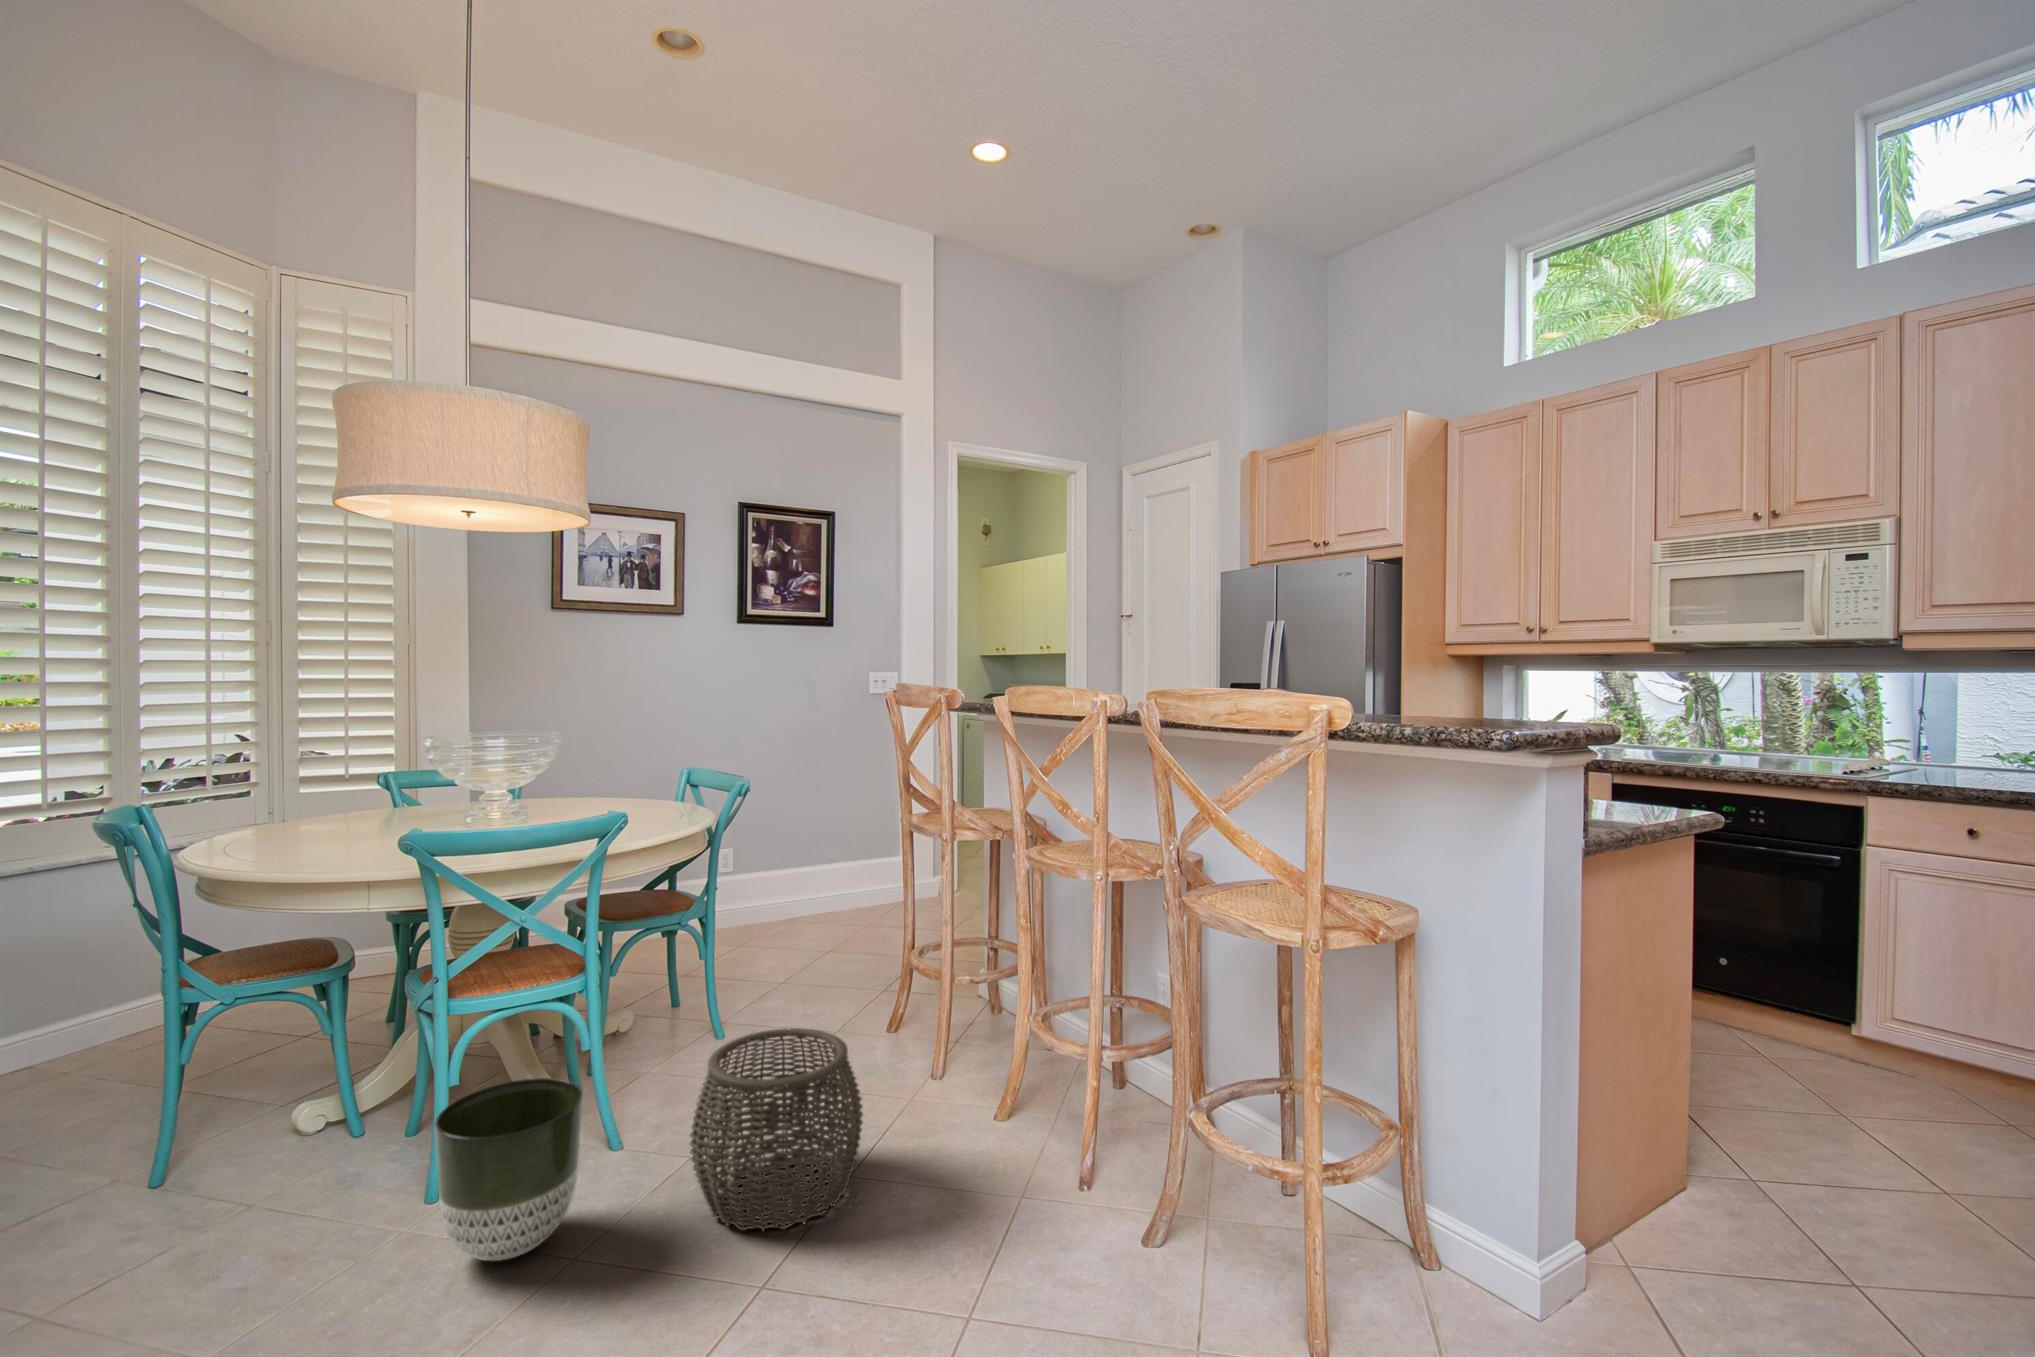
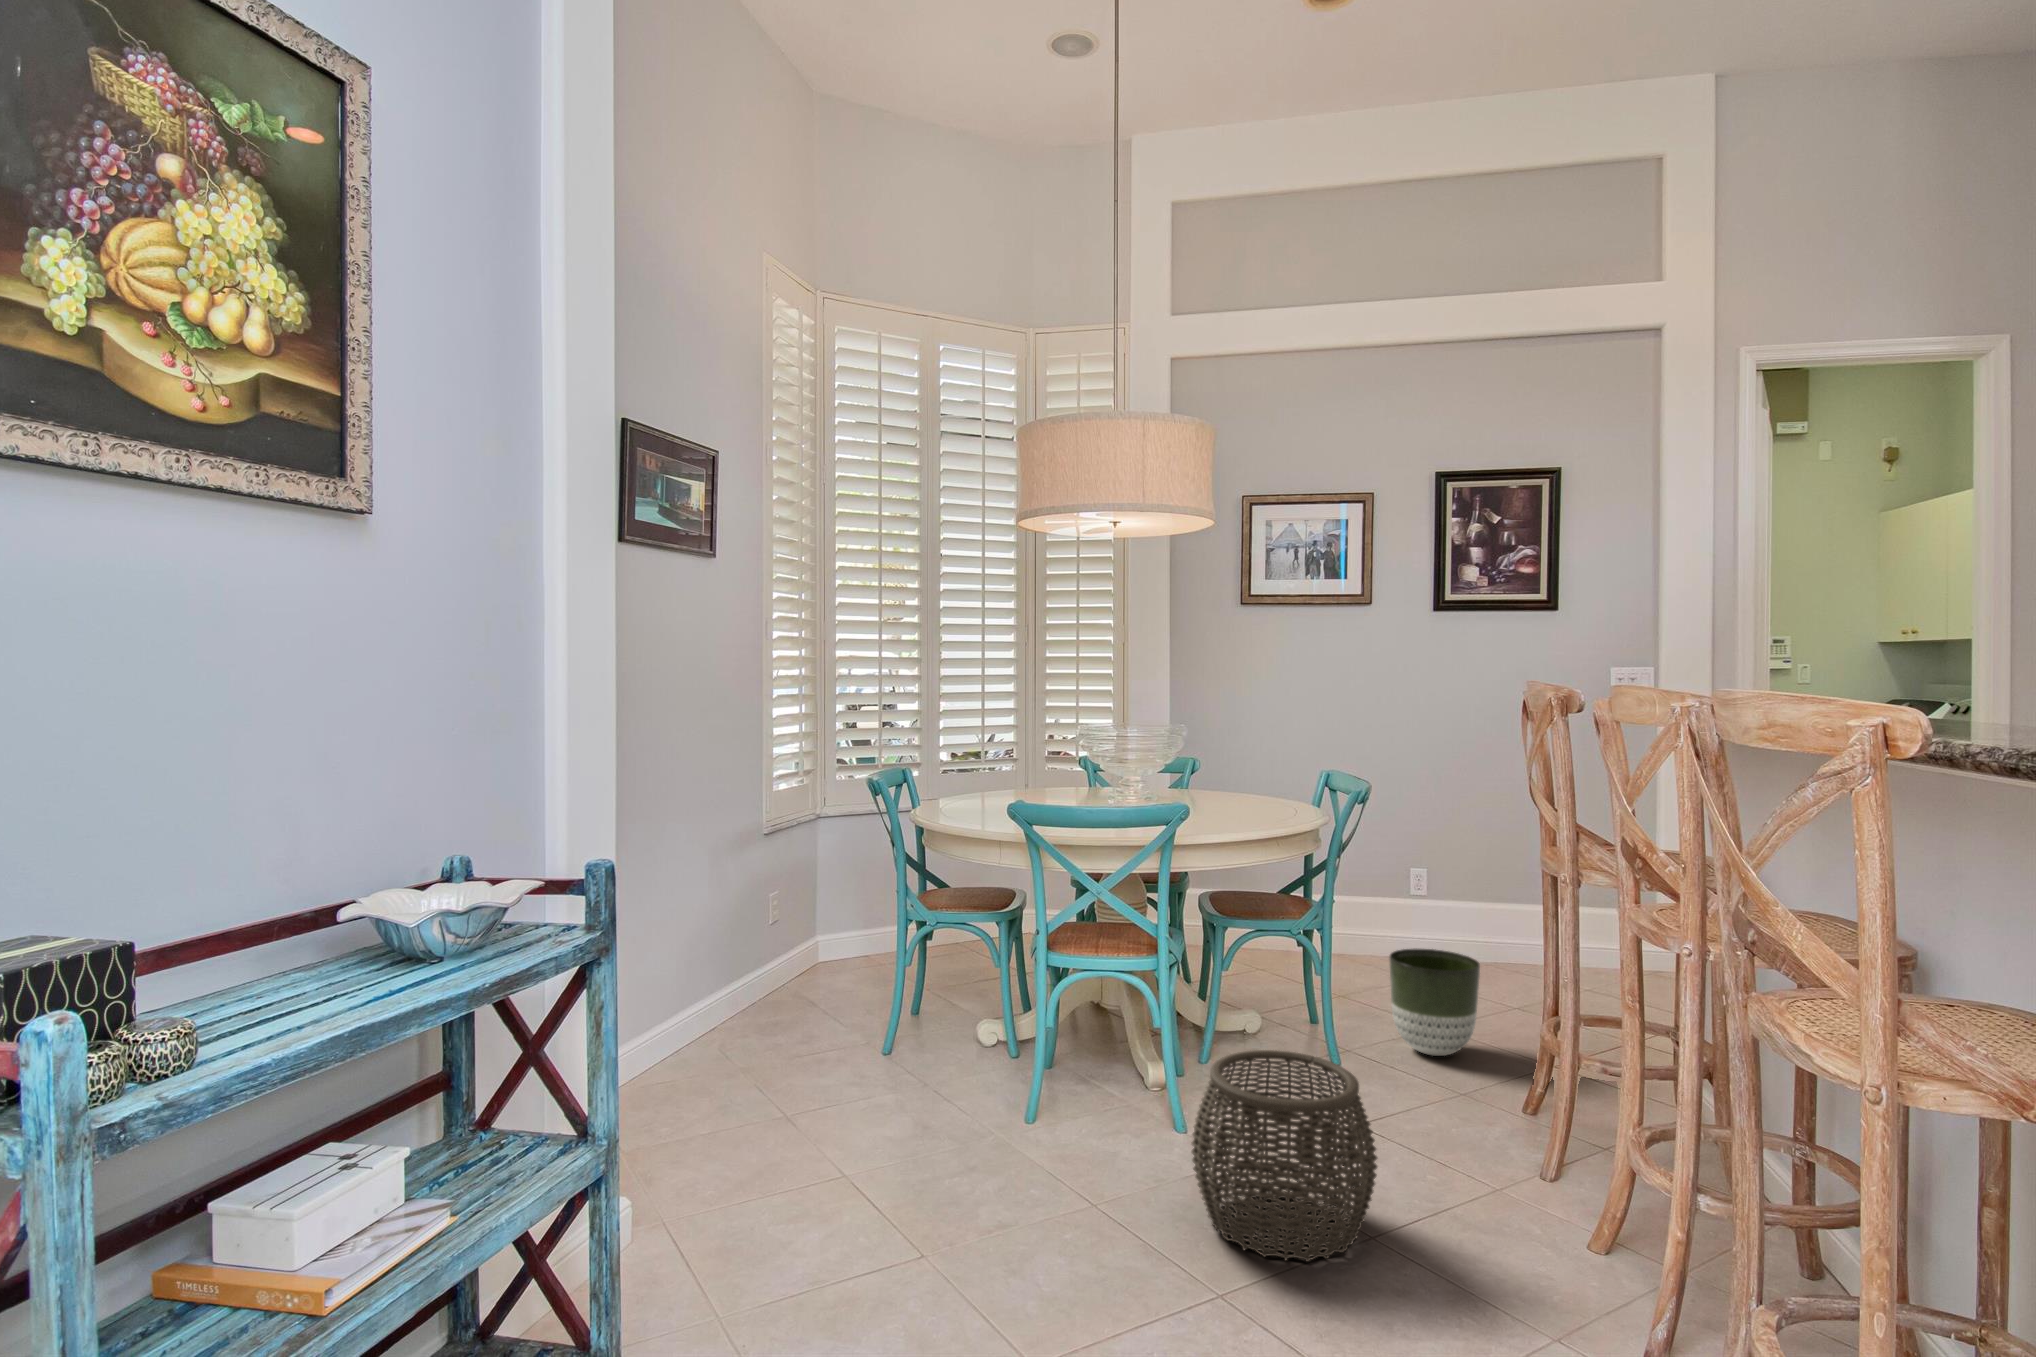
planter: present [435,1078,583,1261] -> present [1389,949,1480,1056]

